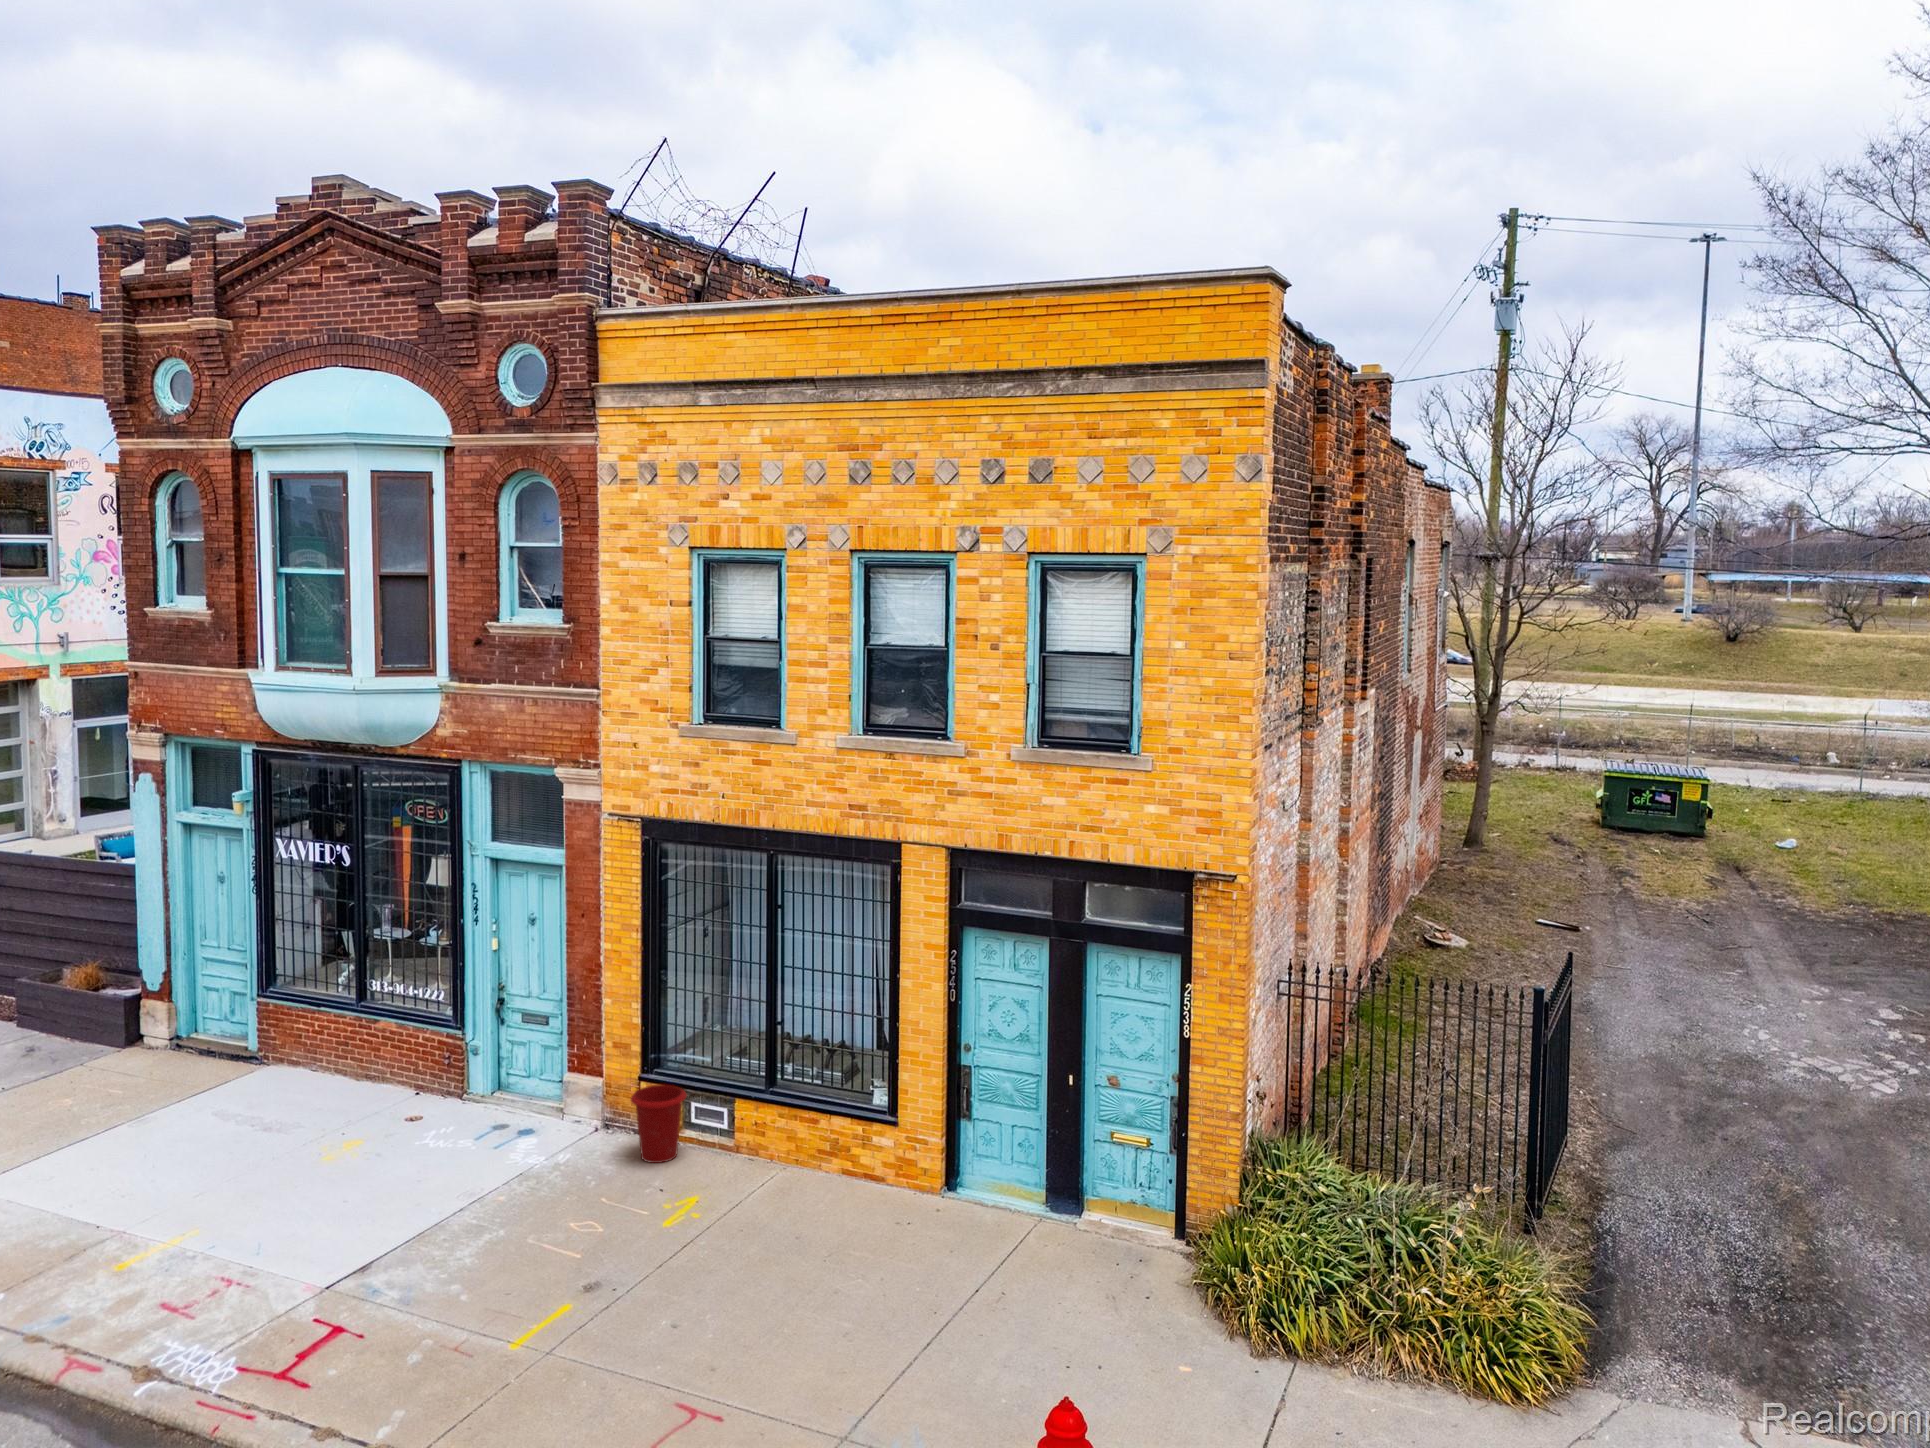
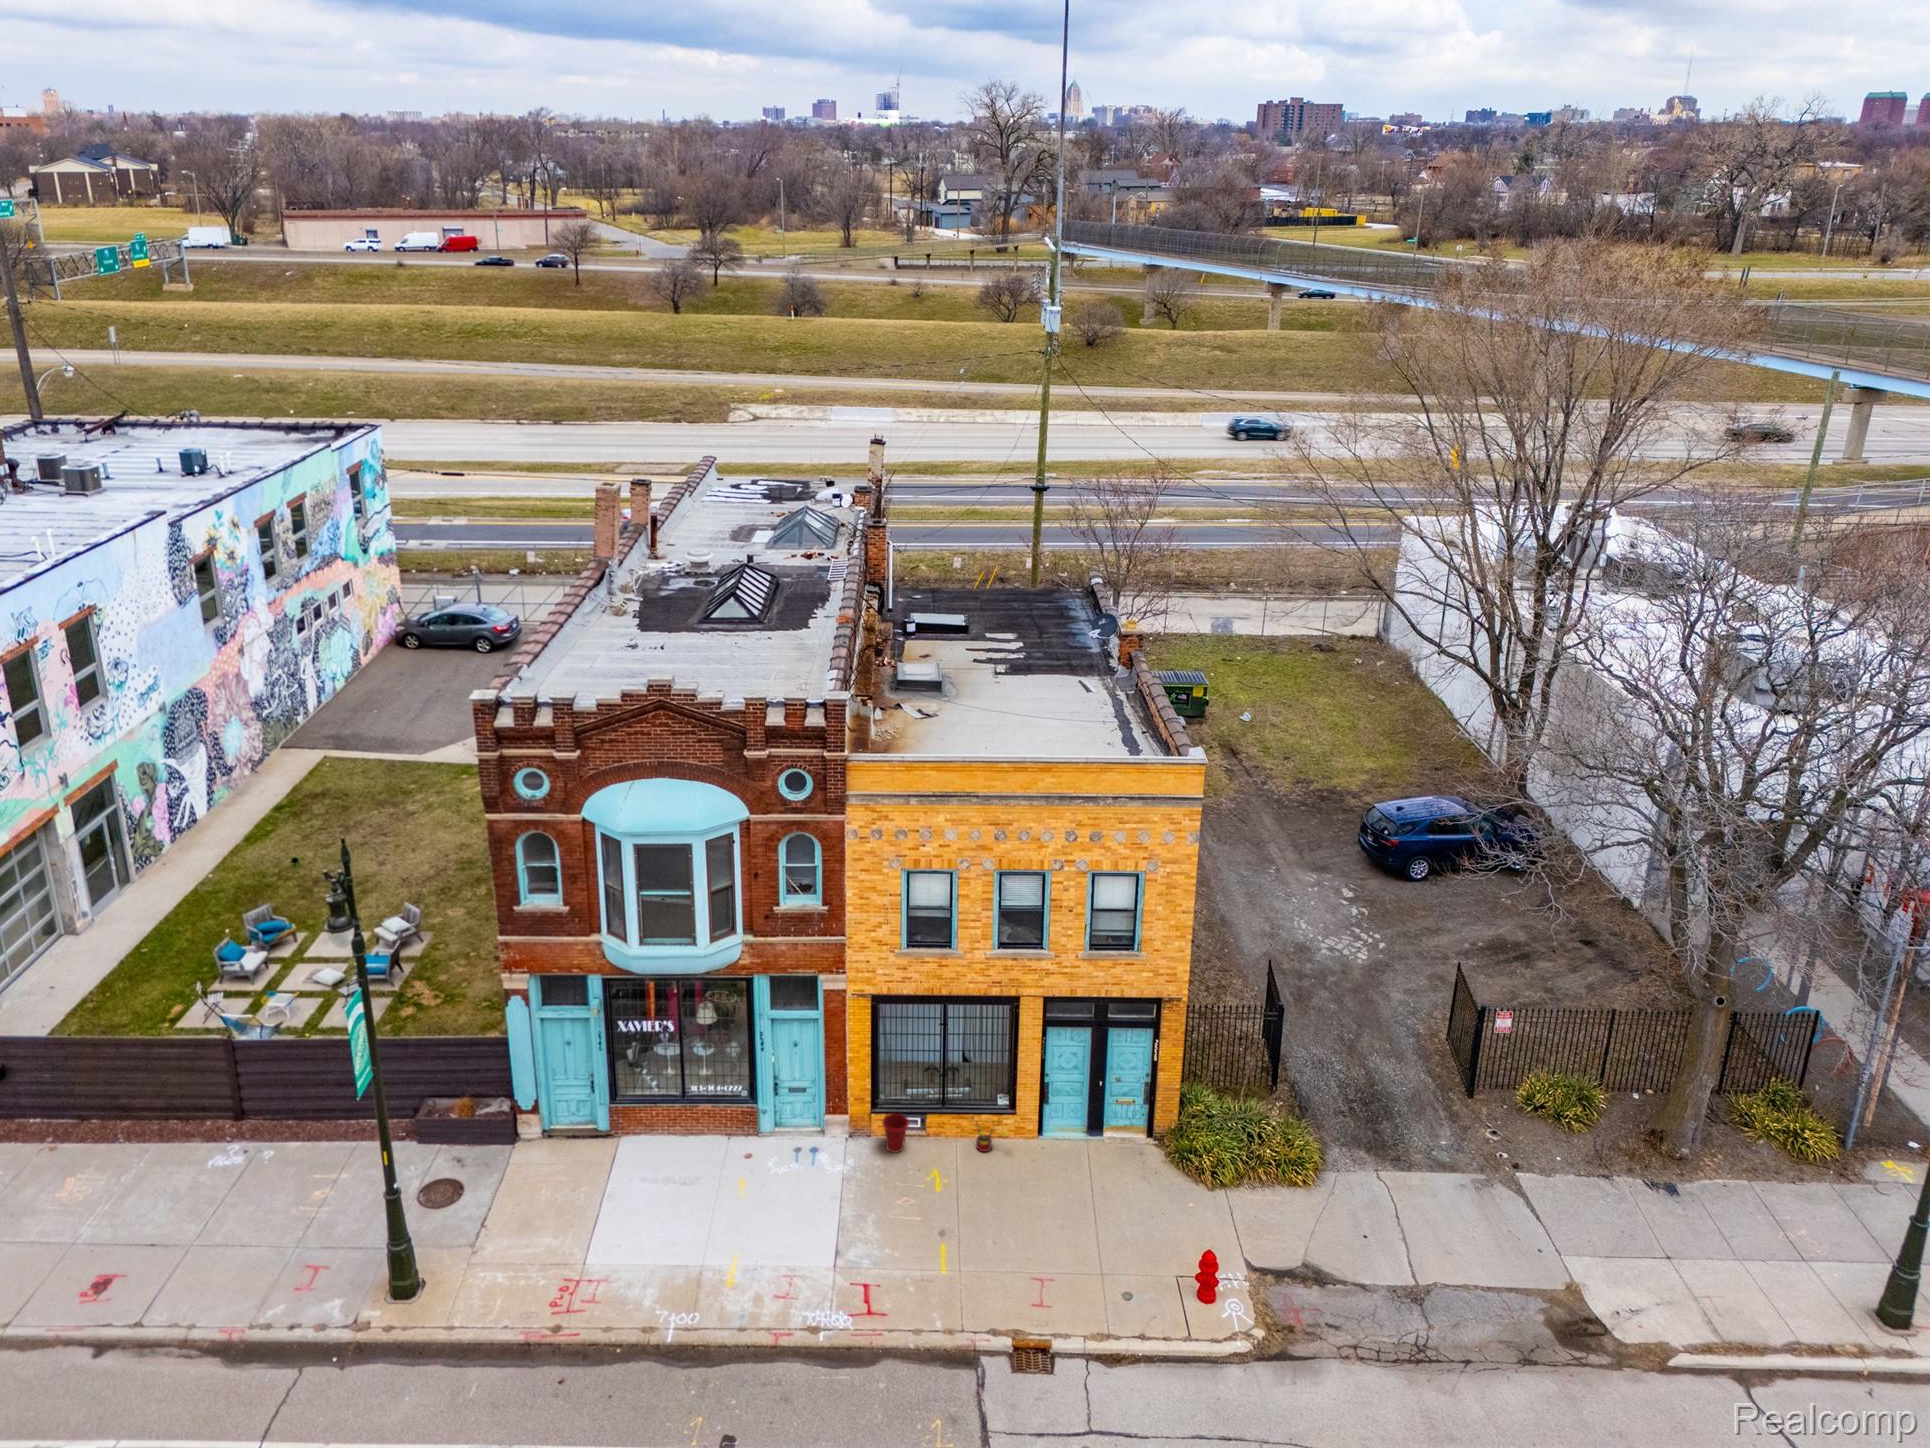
decorative plant: none [800,1098,850,1194] -> present [976,1118,1006,1152]

